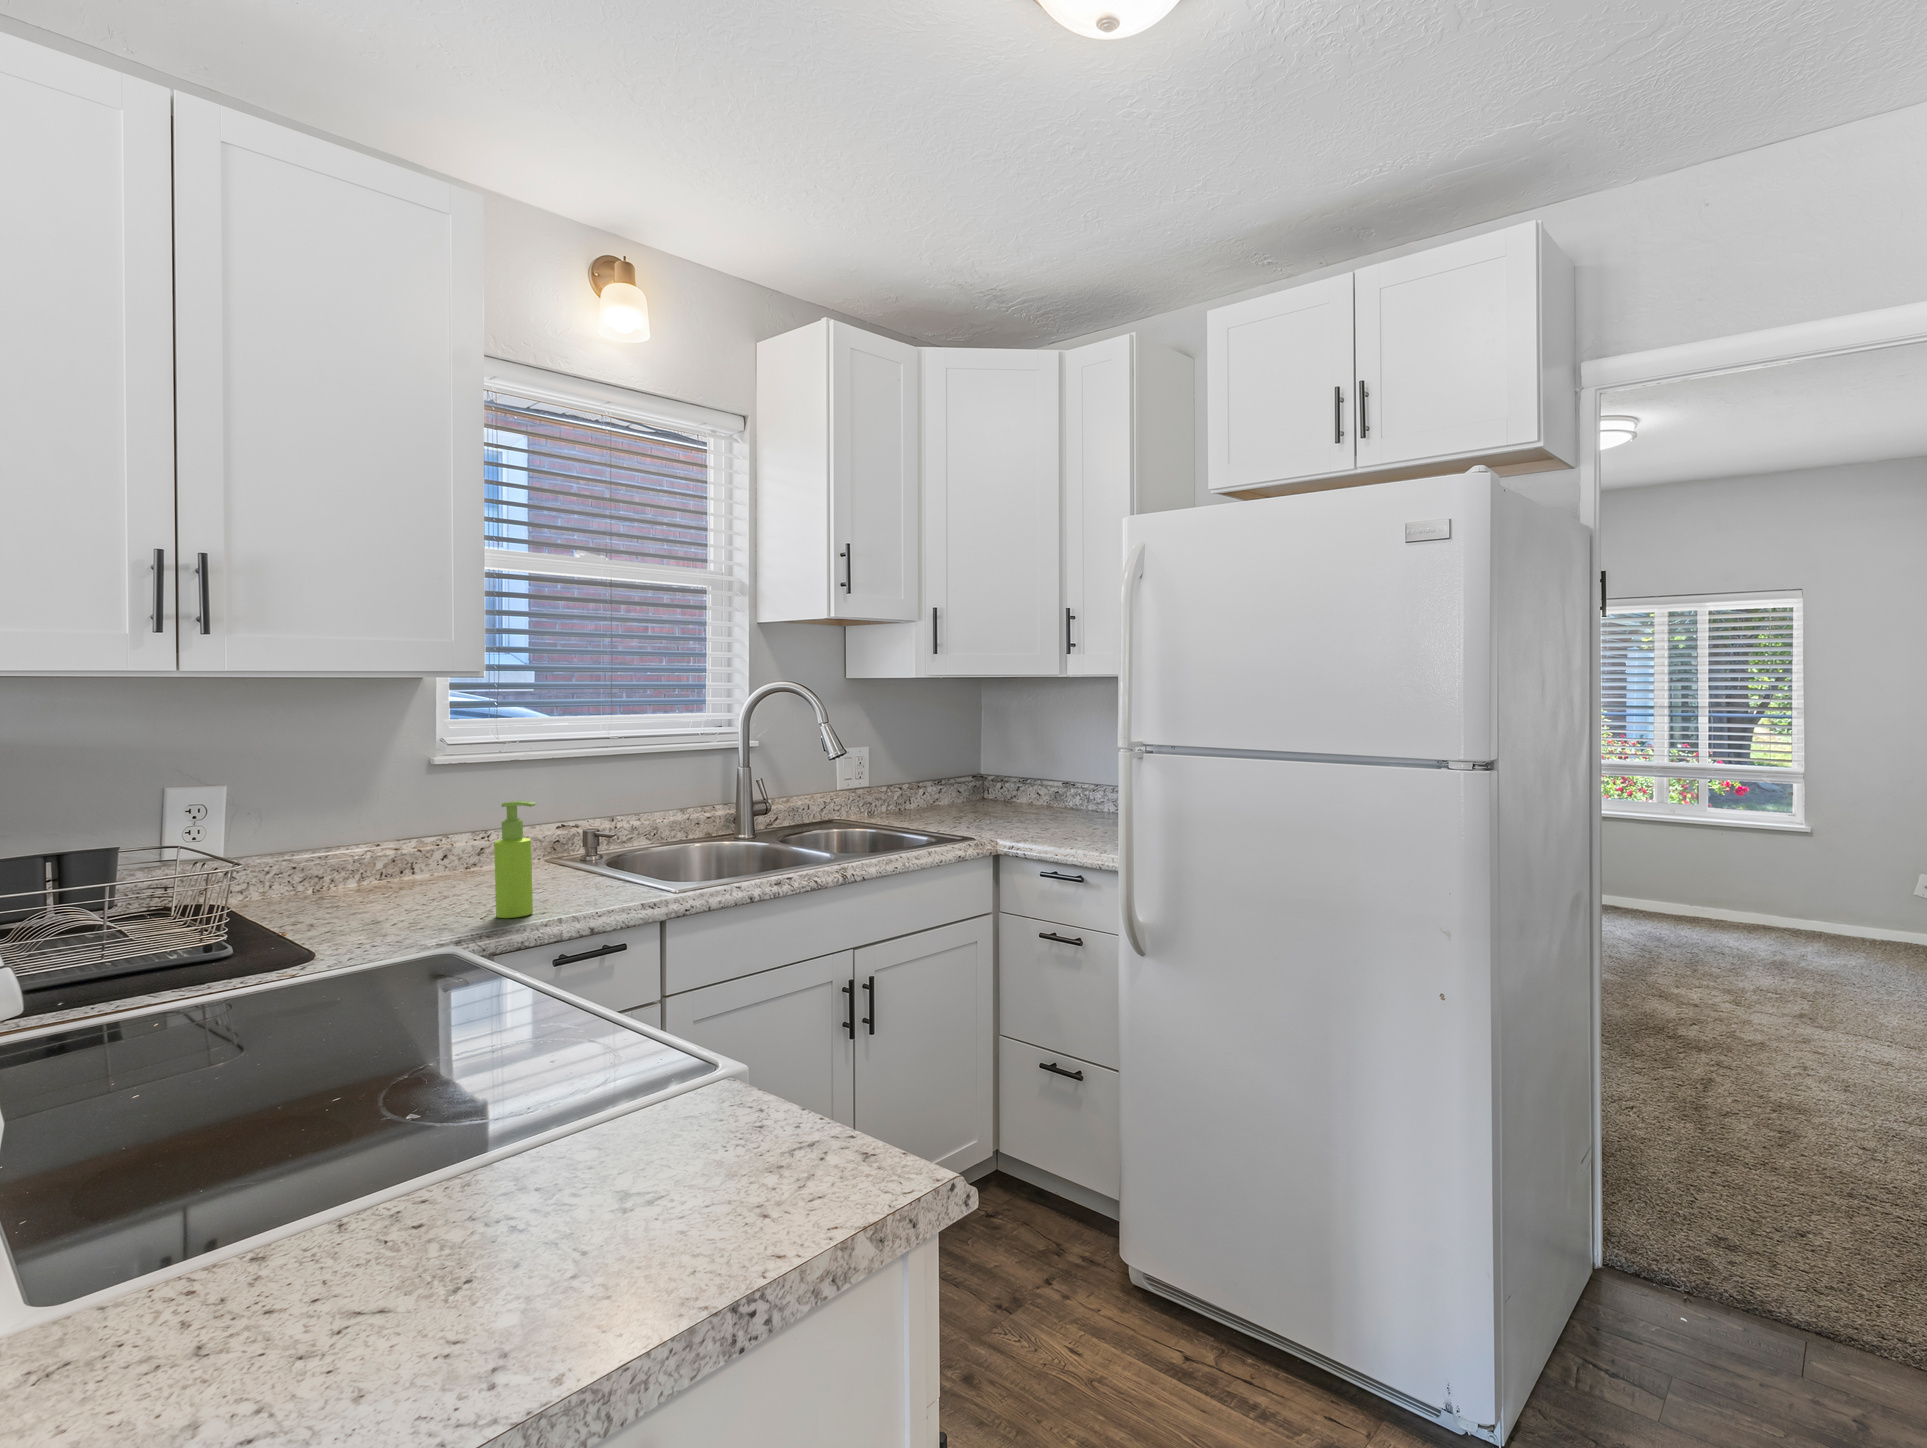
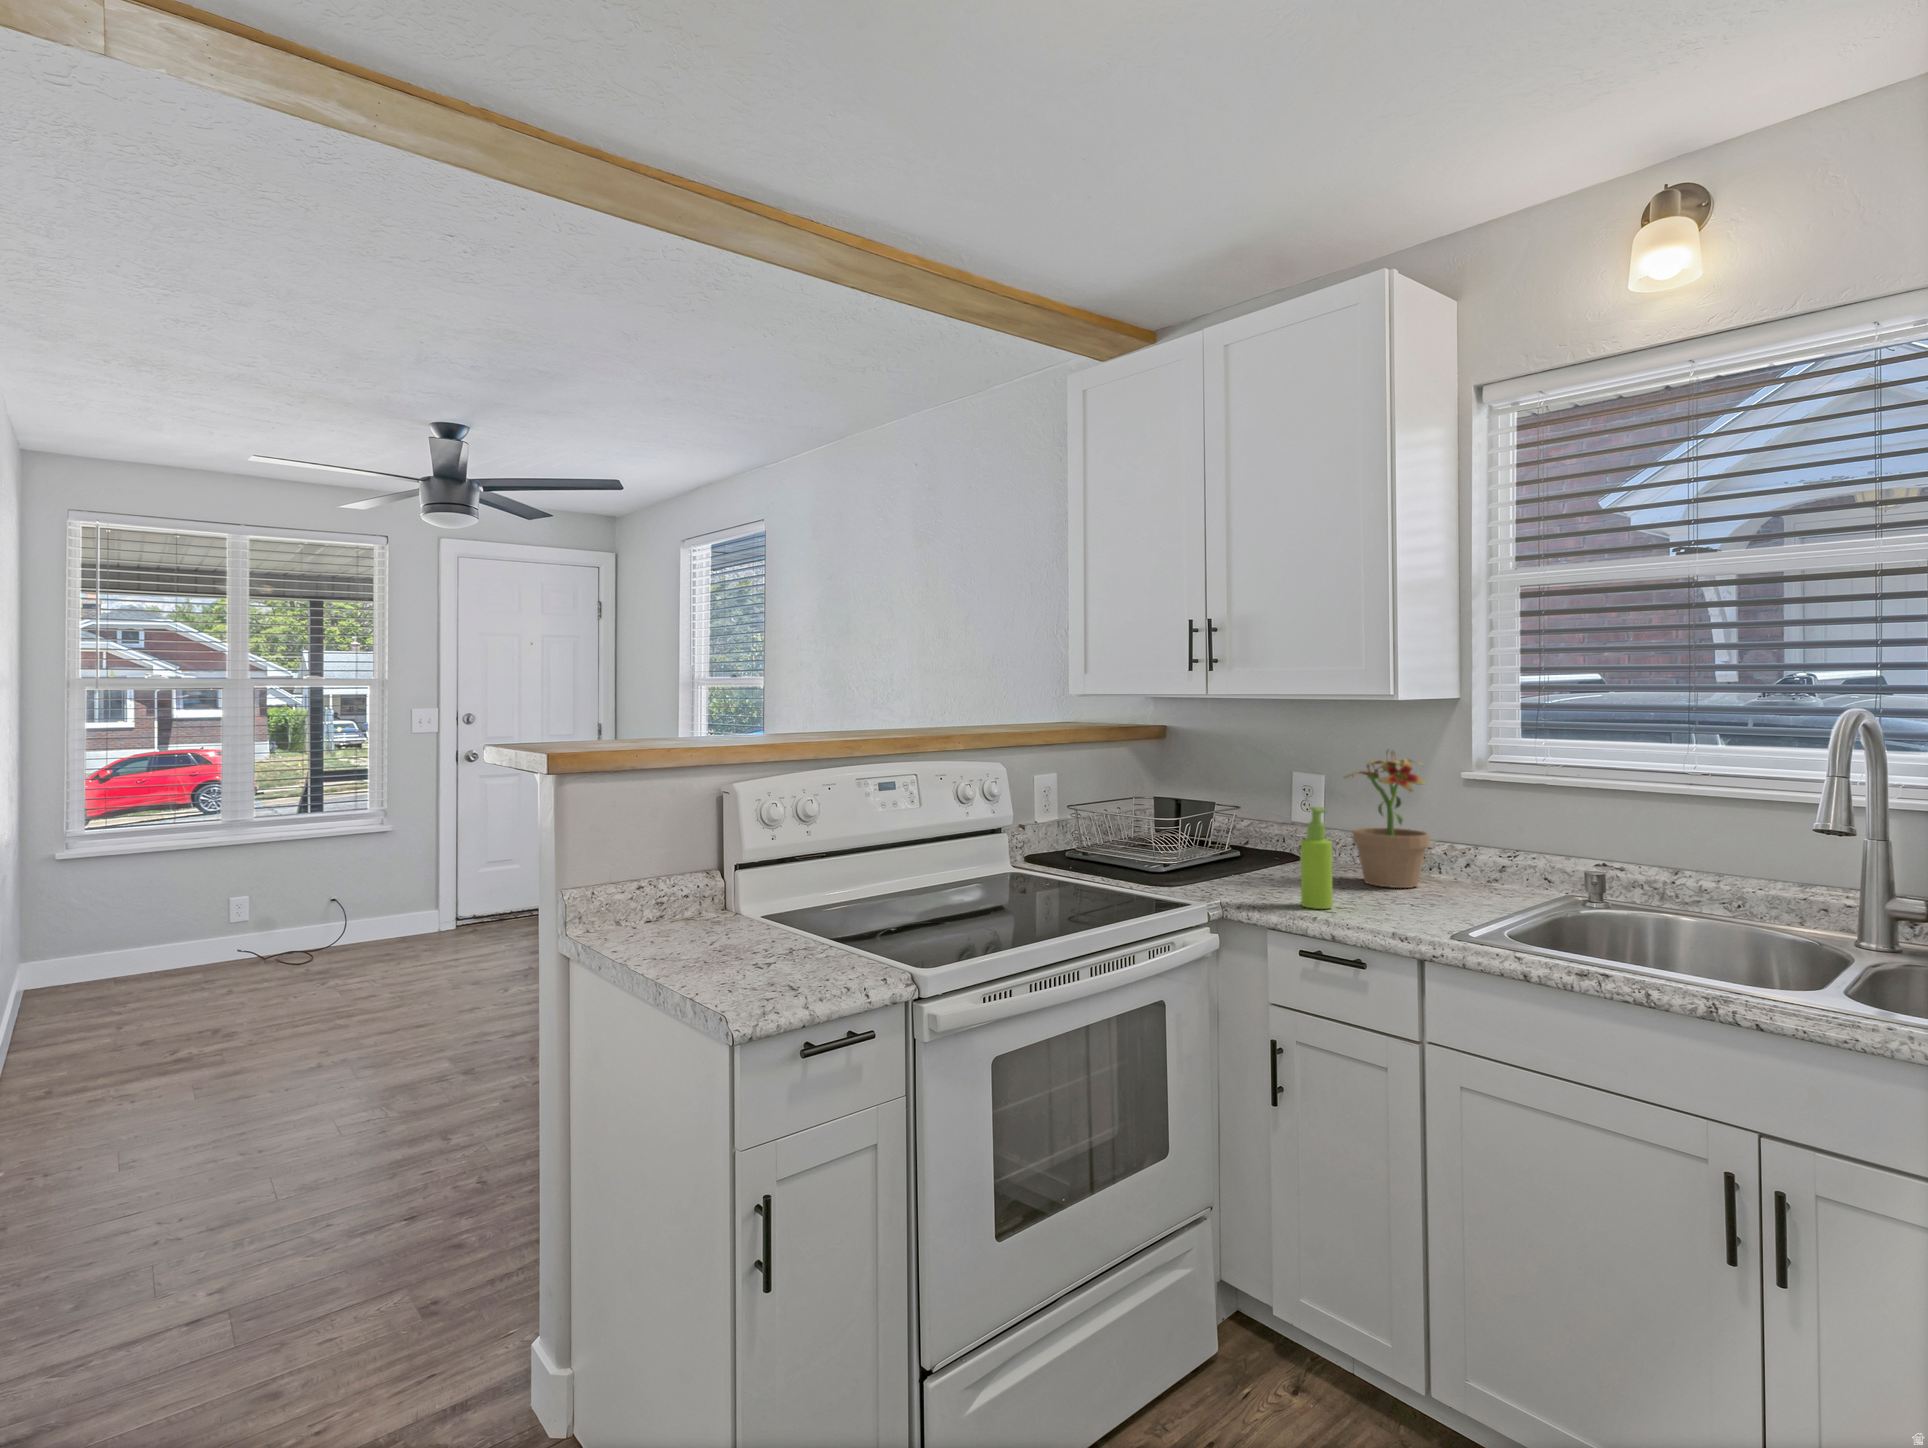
potted plant: none [379,738,475,896] -> present [1345,751,1430,888]

